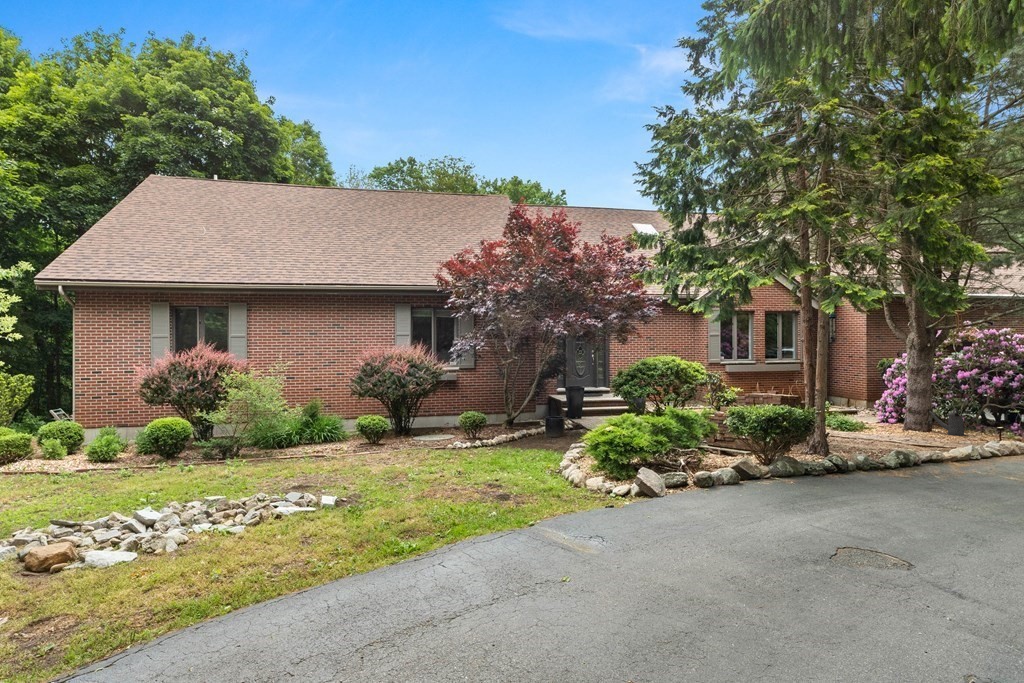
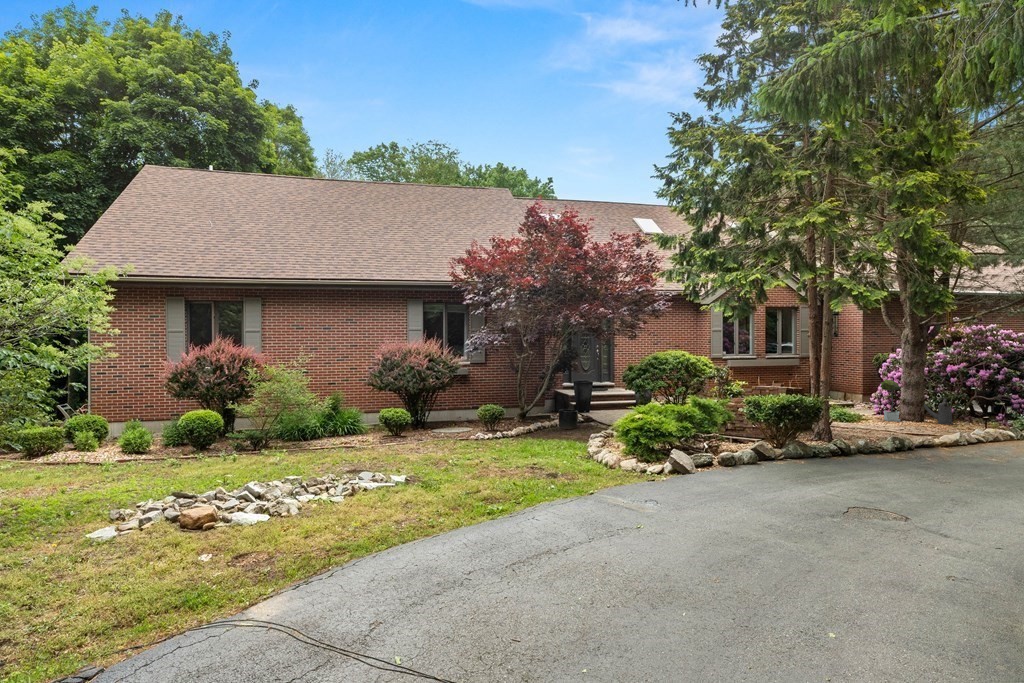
potted tree: none [885,386,908,432] -> present [881,379,901,422]

